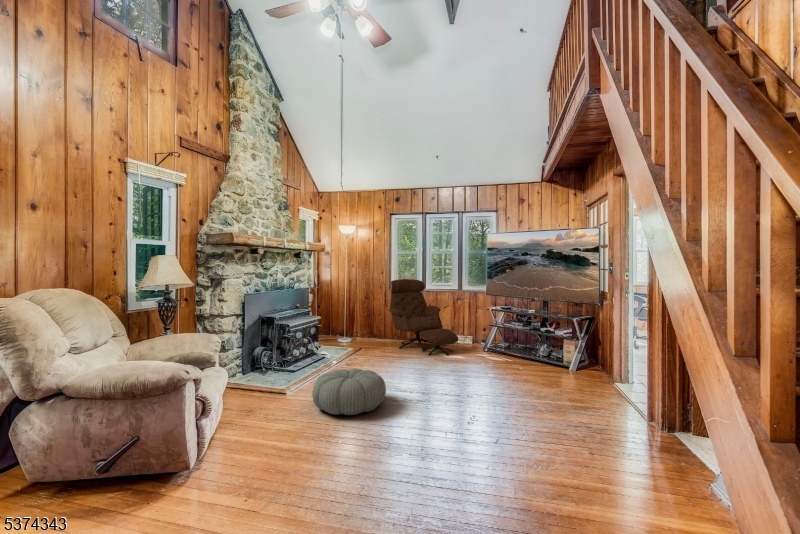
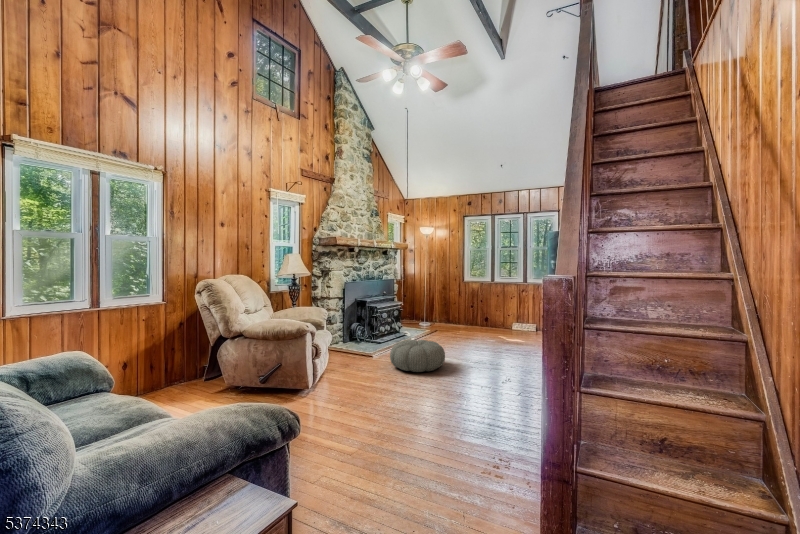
lounge chair: present [389,279,458,355] -> none [460,273,520,339]

